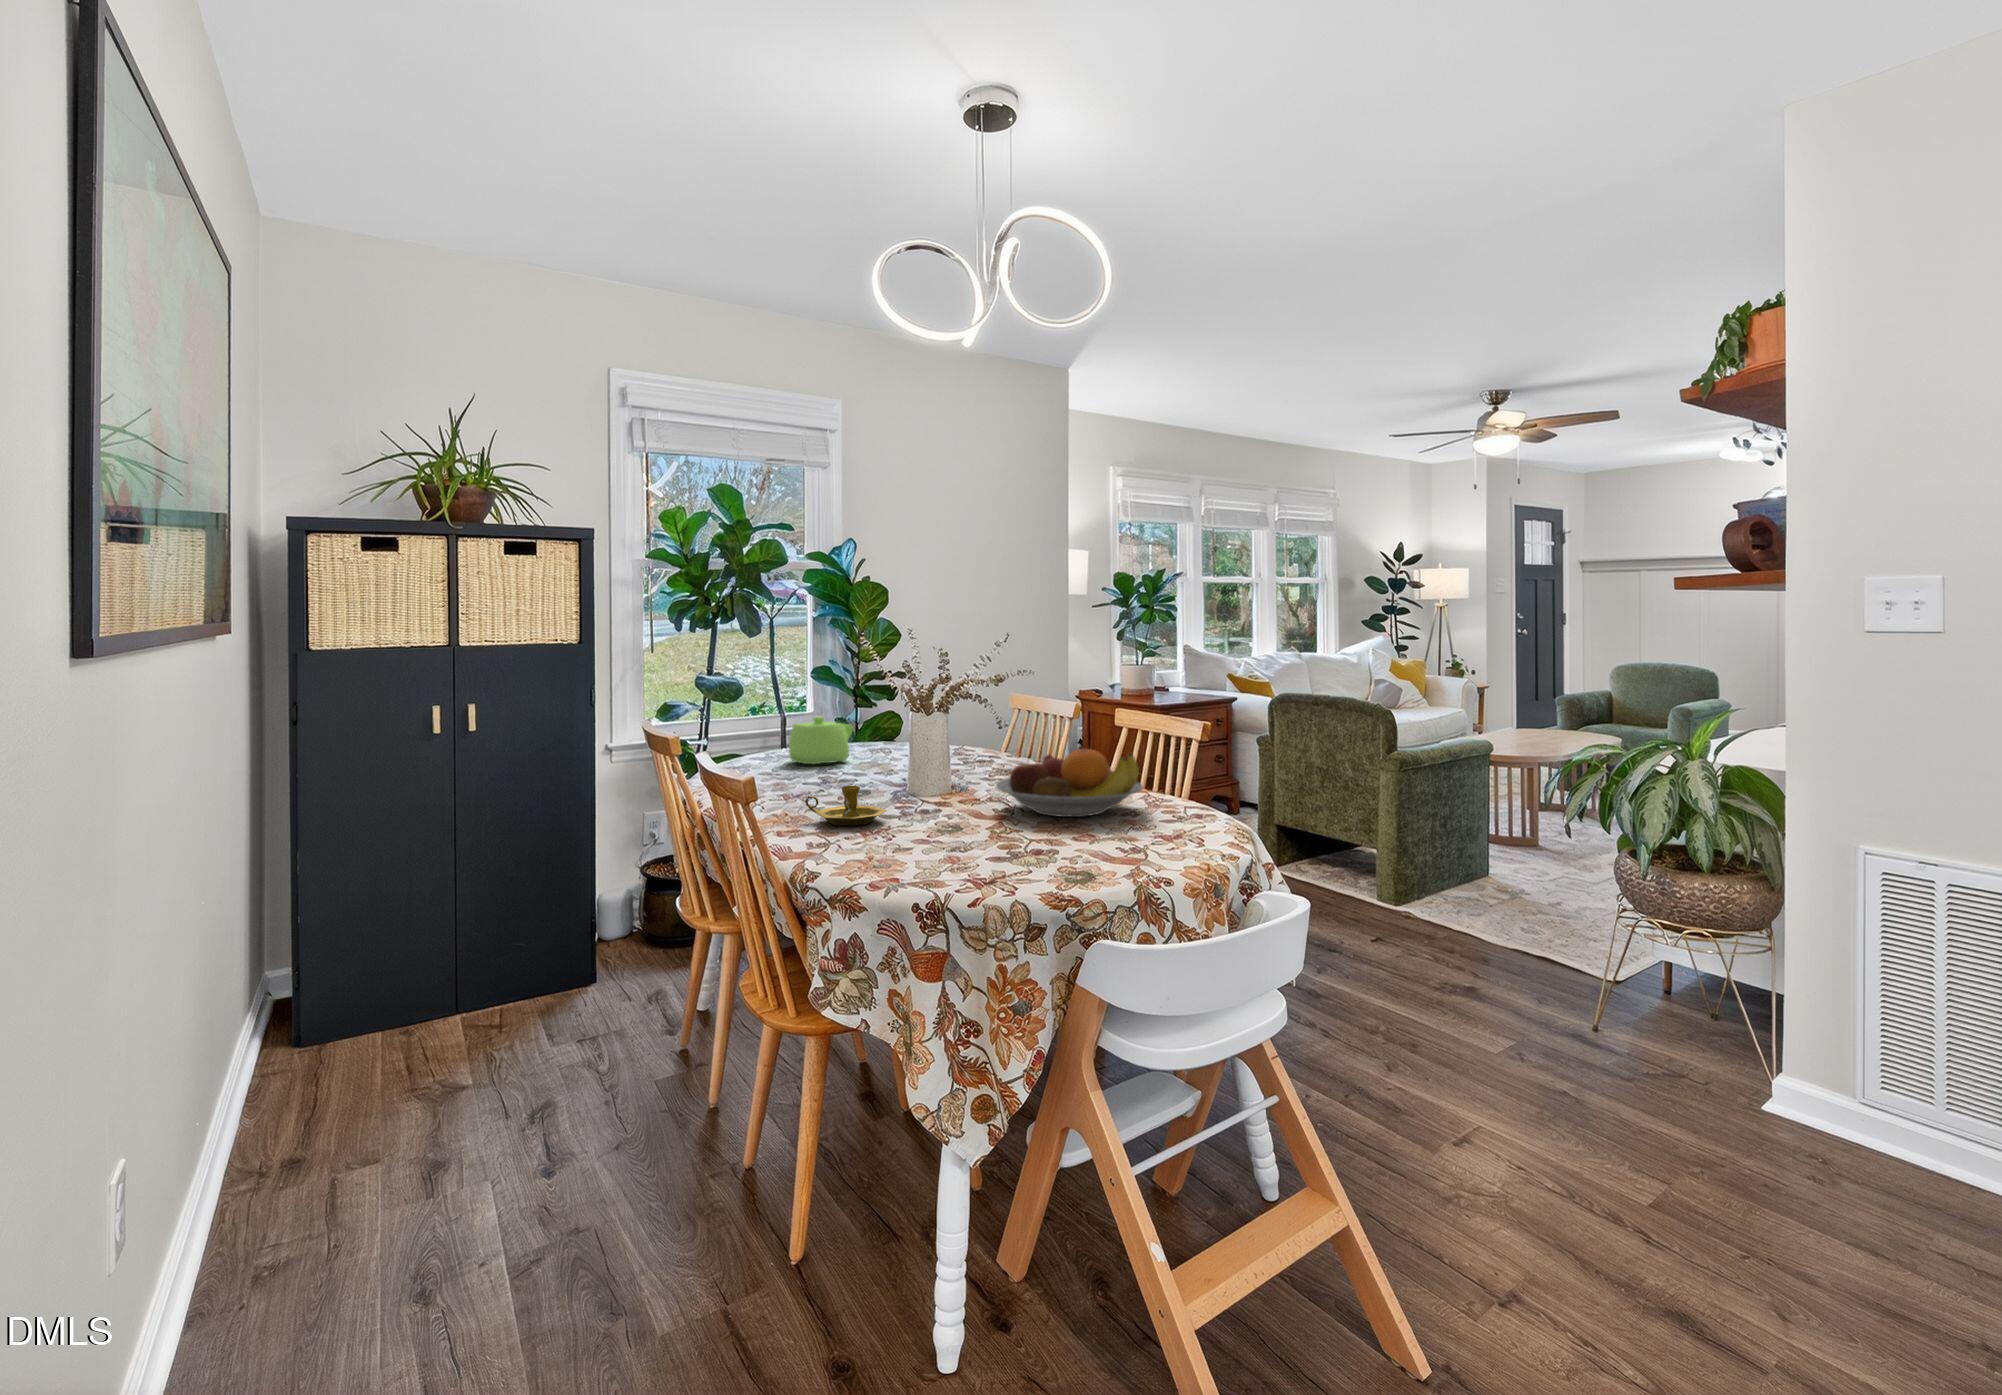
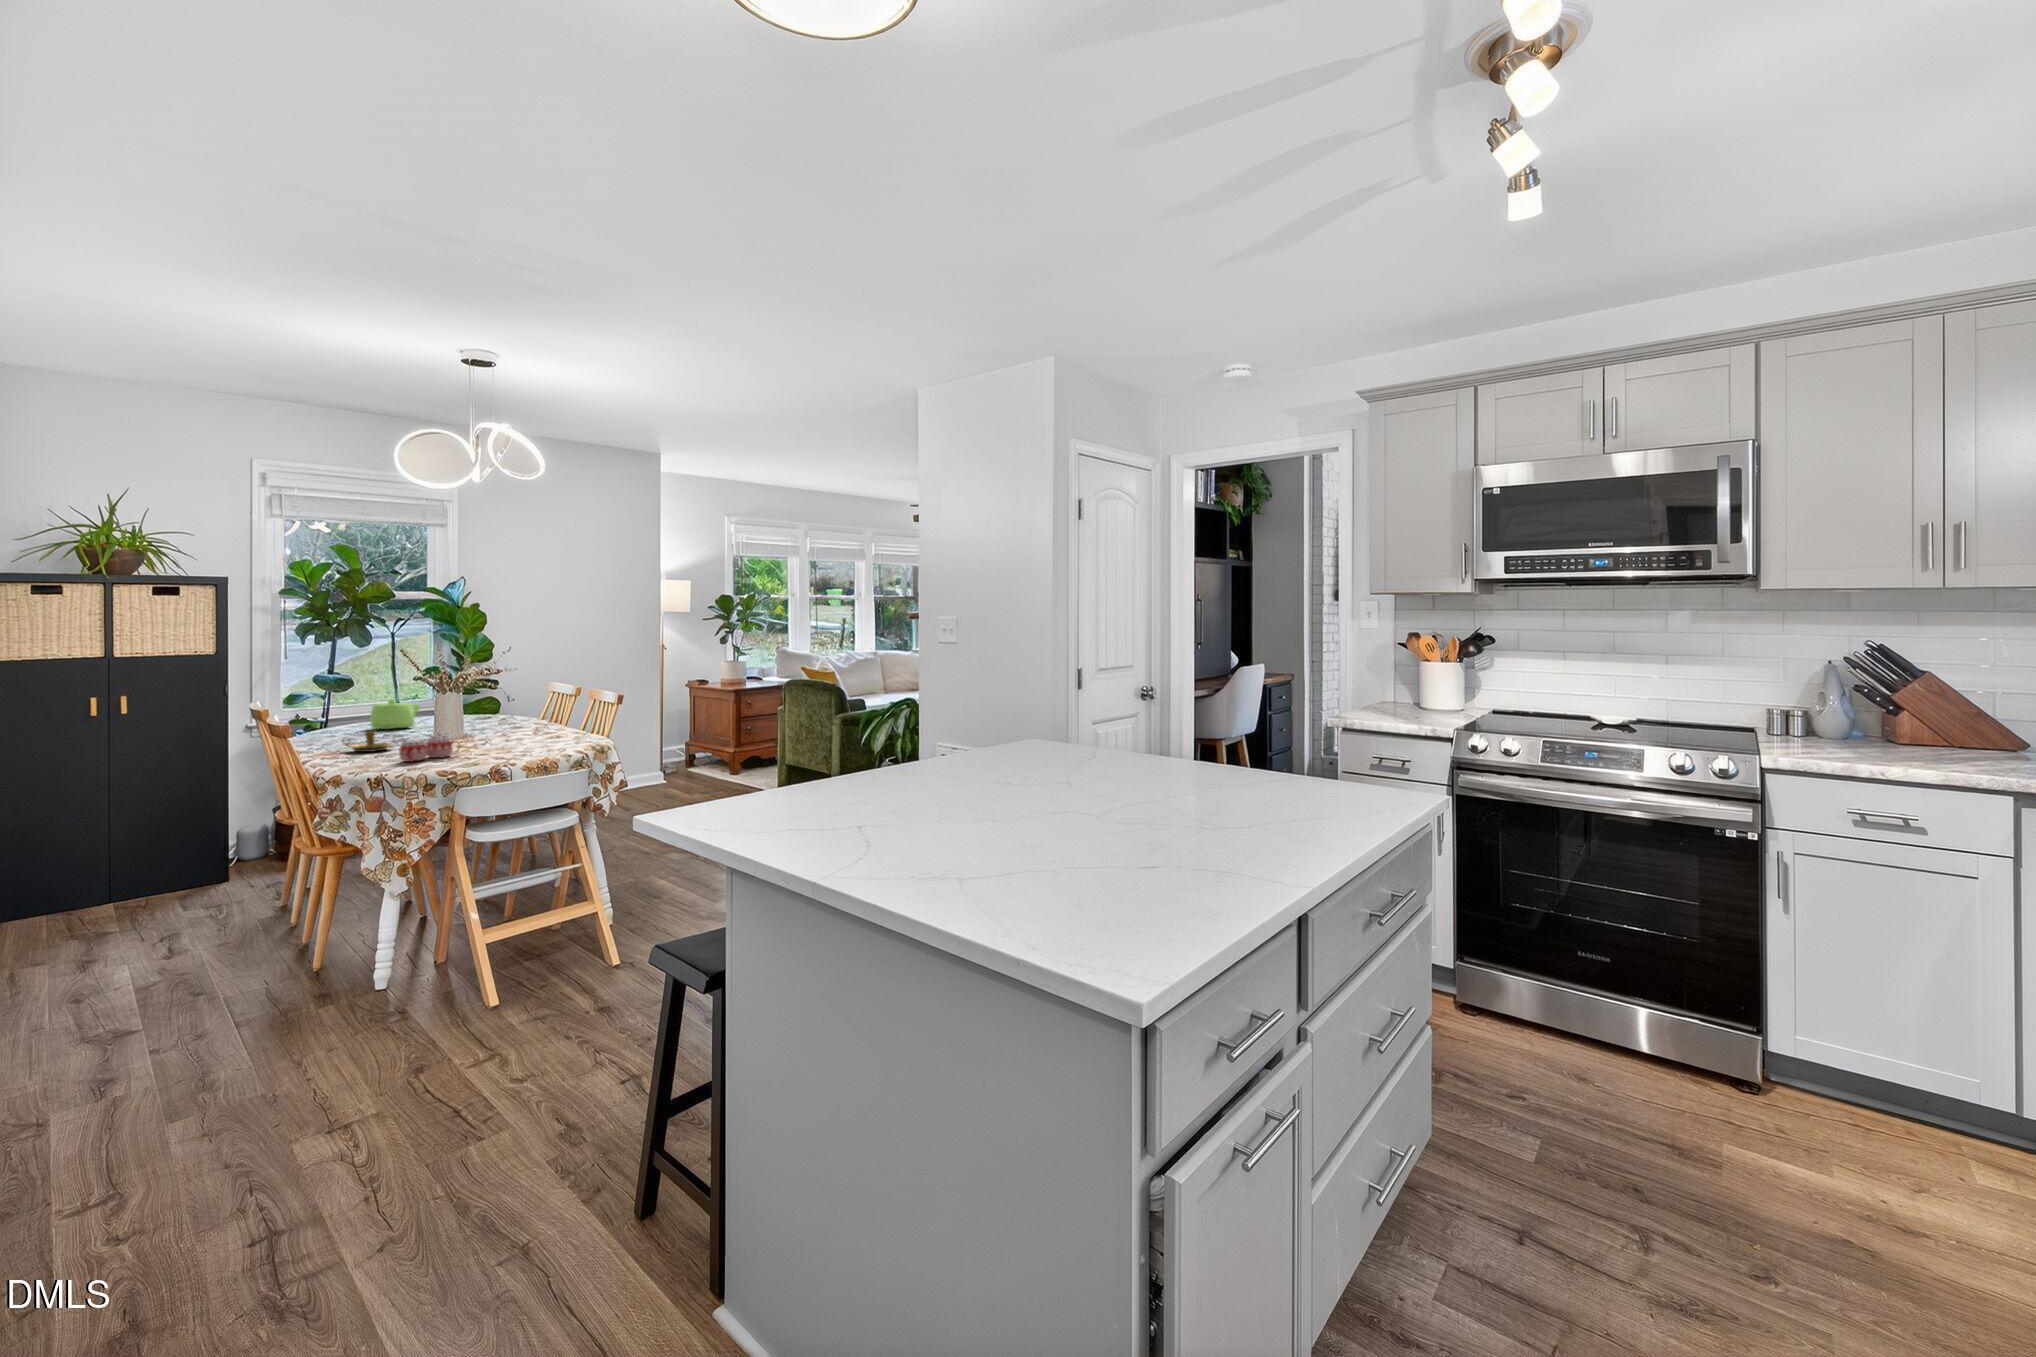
fruit bowl: present [996,749,1143,817] -> none [467,708,561,744]
mug: none [927,802,1032,865] -> present [393,732,459,762]

